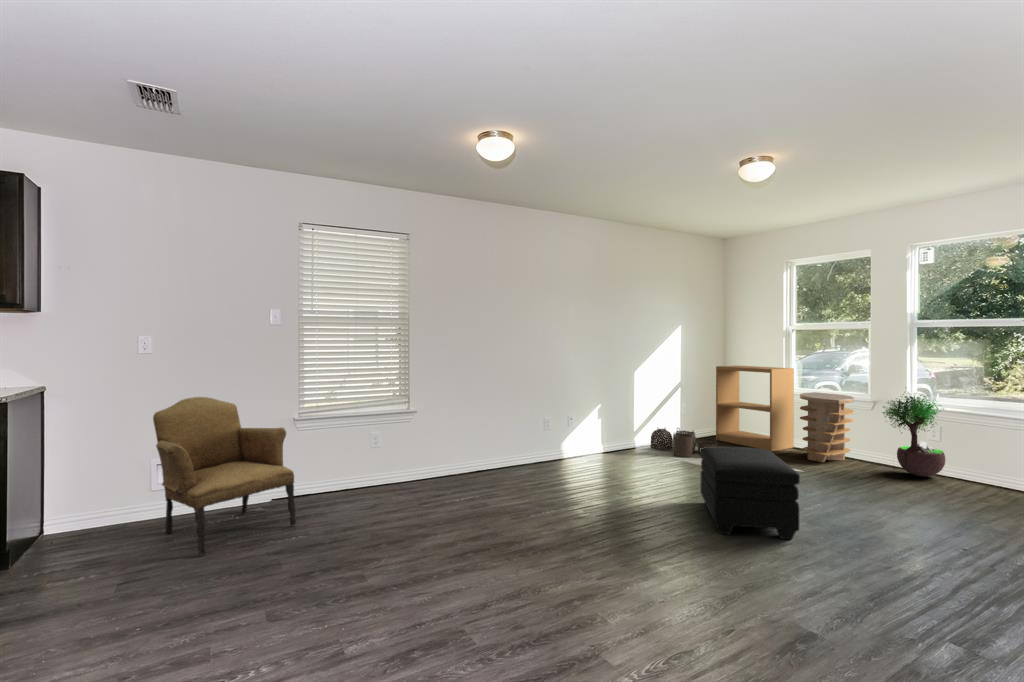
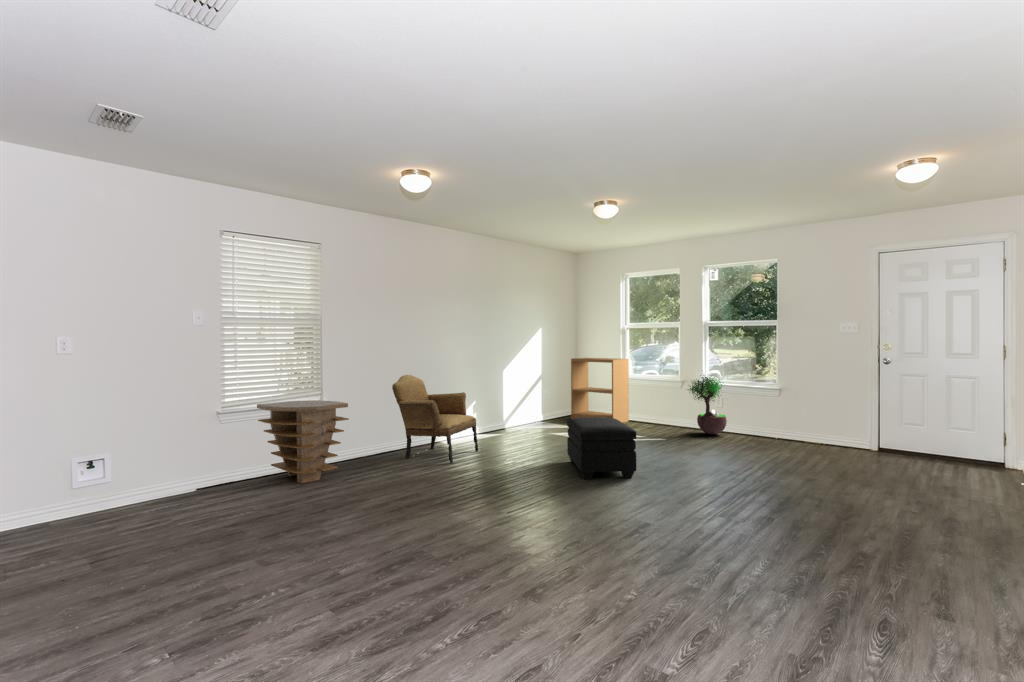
side table: present [800,392,854,462] -> present [257,400,349,483]
armchair: present [153,397,296,556] -> present [392,375,478,463]
woven basket: present [650,428,717,457] -> none [521,410,574,433]

